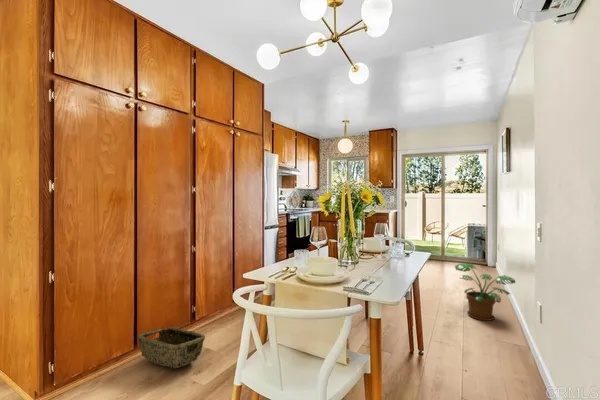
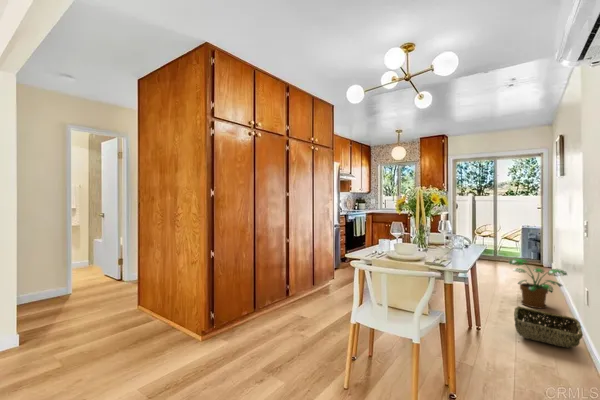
woven basket: present [138,327,205,368] -> present [514,307,583,348]

